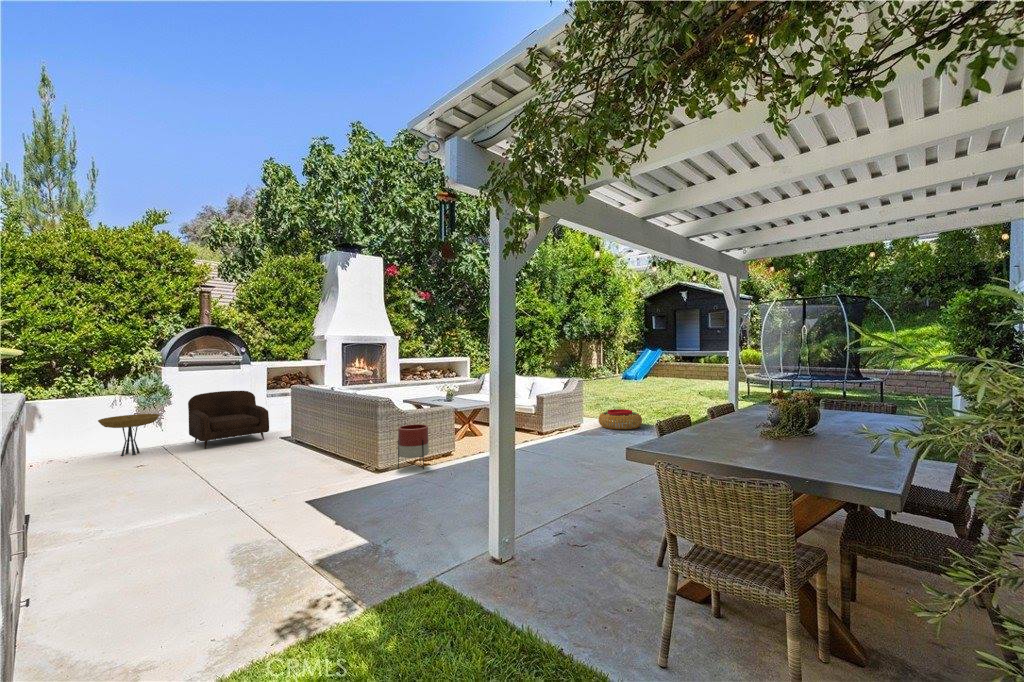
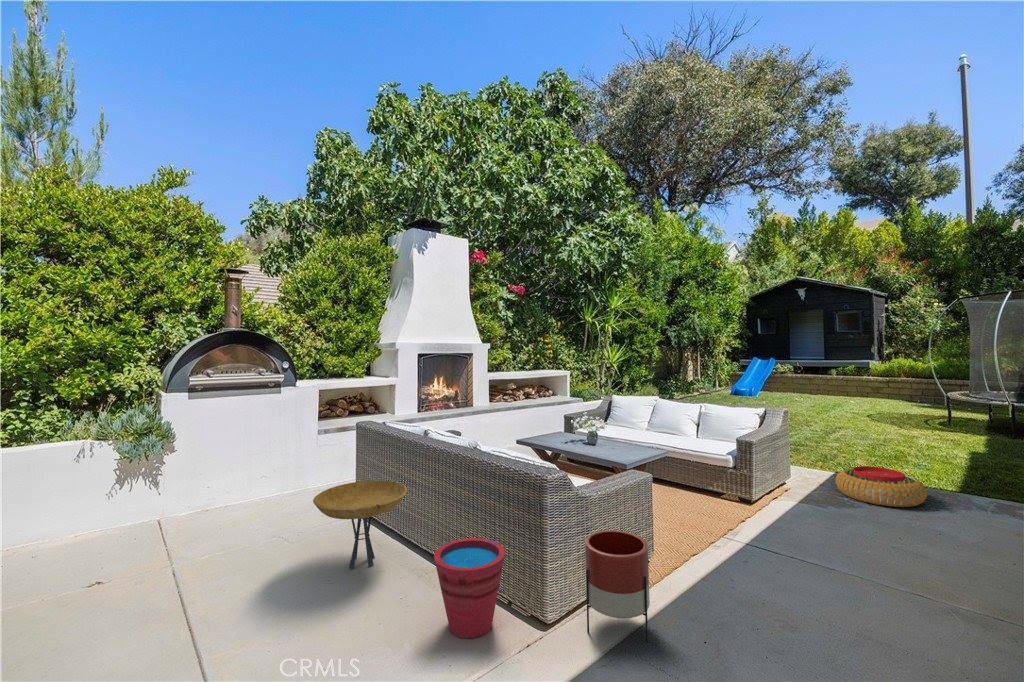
armchair: present [188,391,269,449] -> none [201,427,322,530]
side table: present [98,414,160,456] -> present [313,481,407,569]
bucket: none [324,431,360,472] -> present [434,538,505,638]

